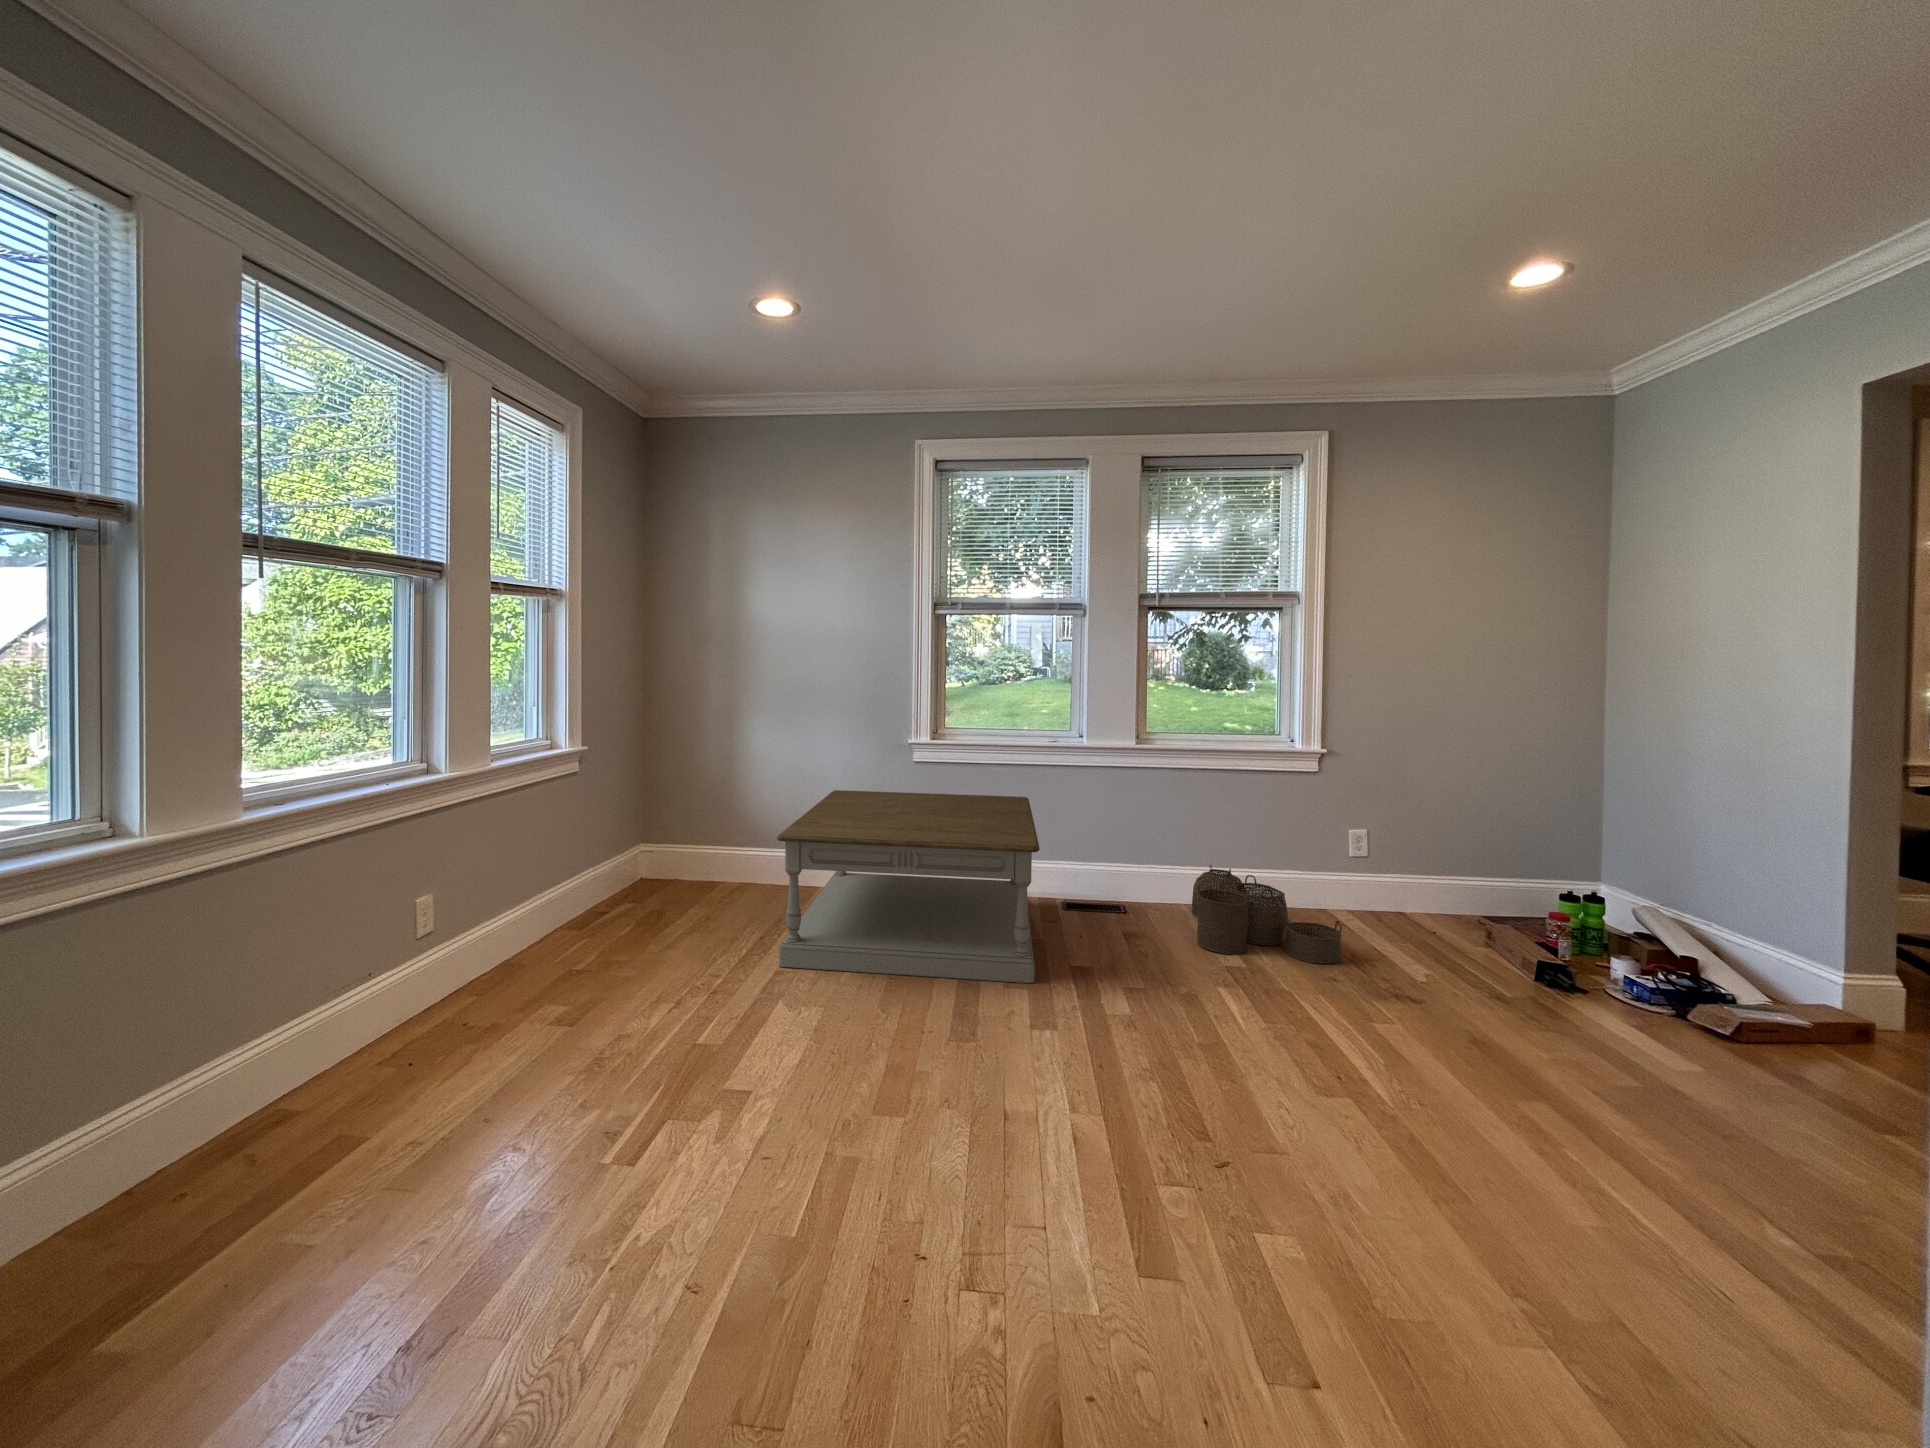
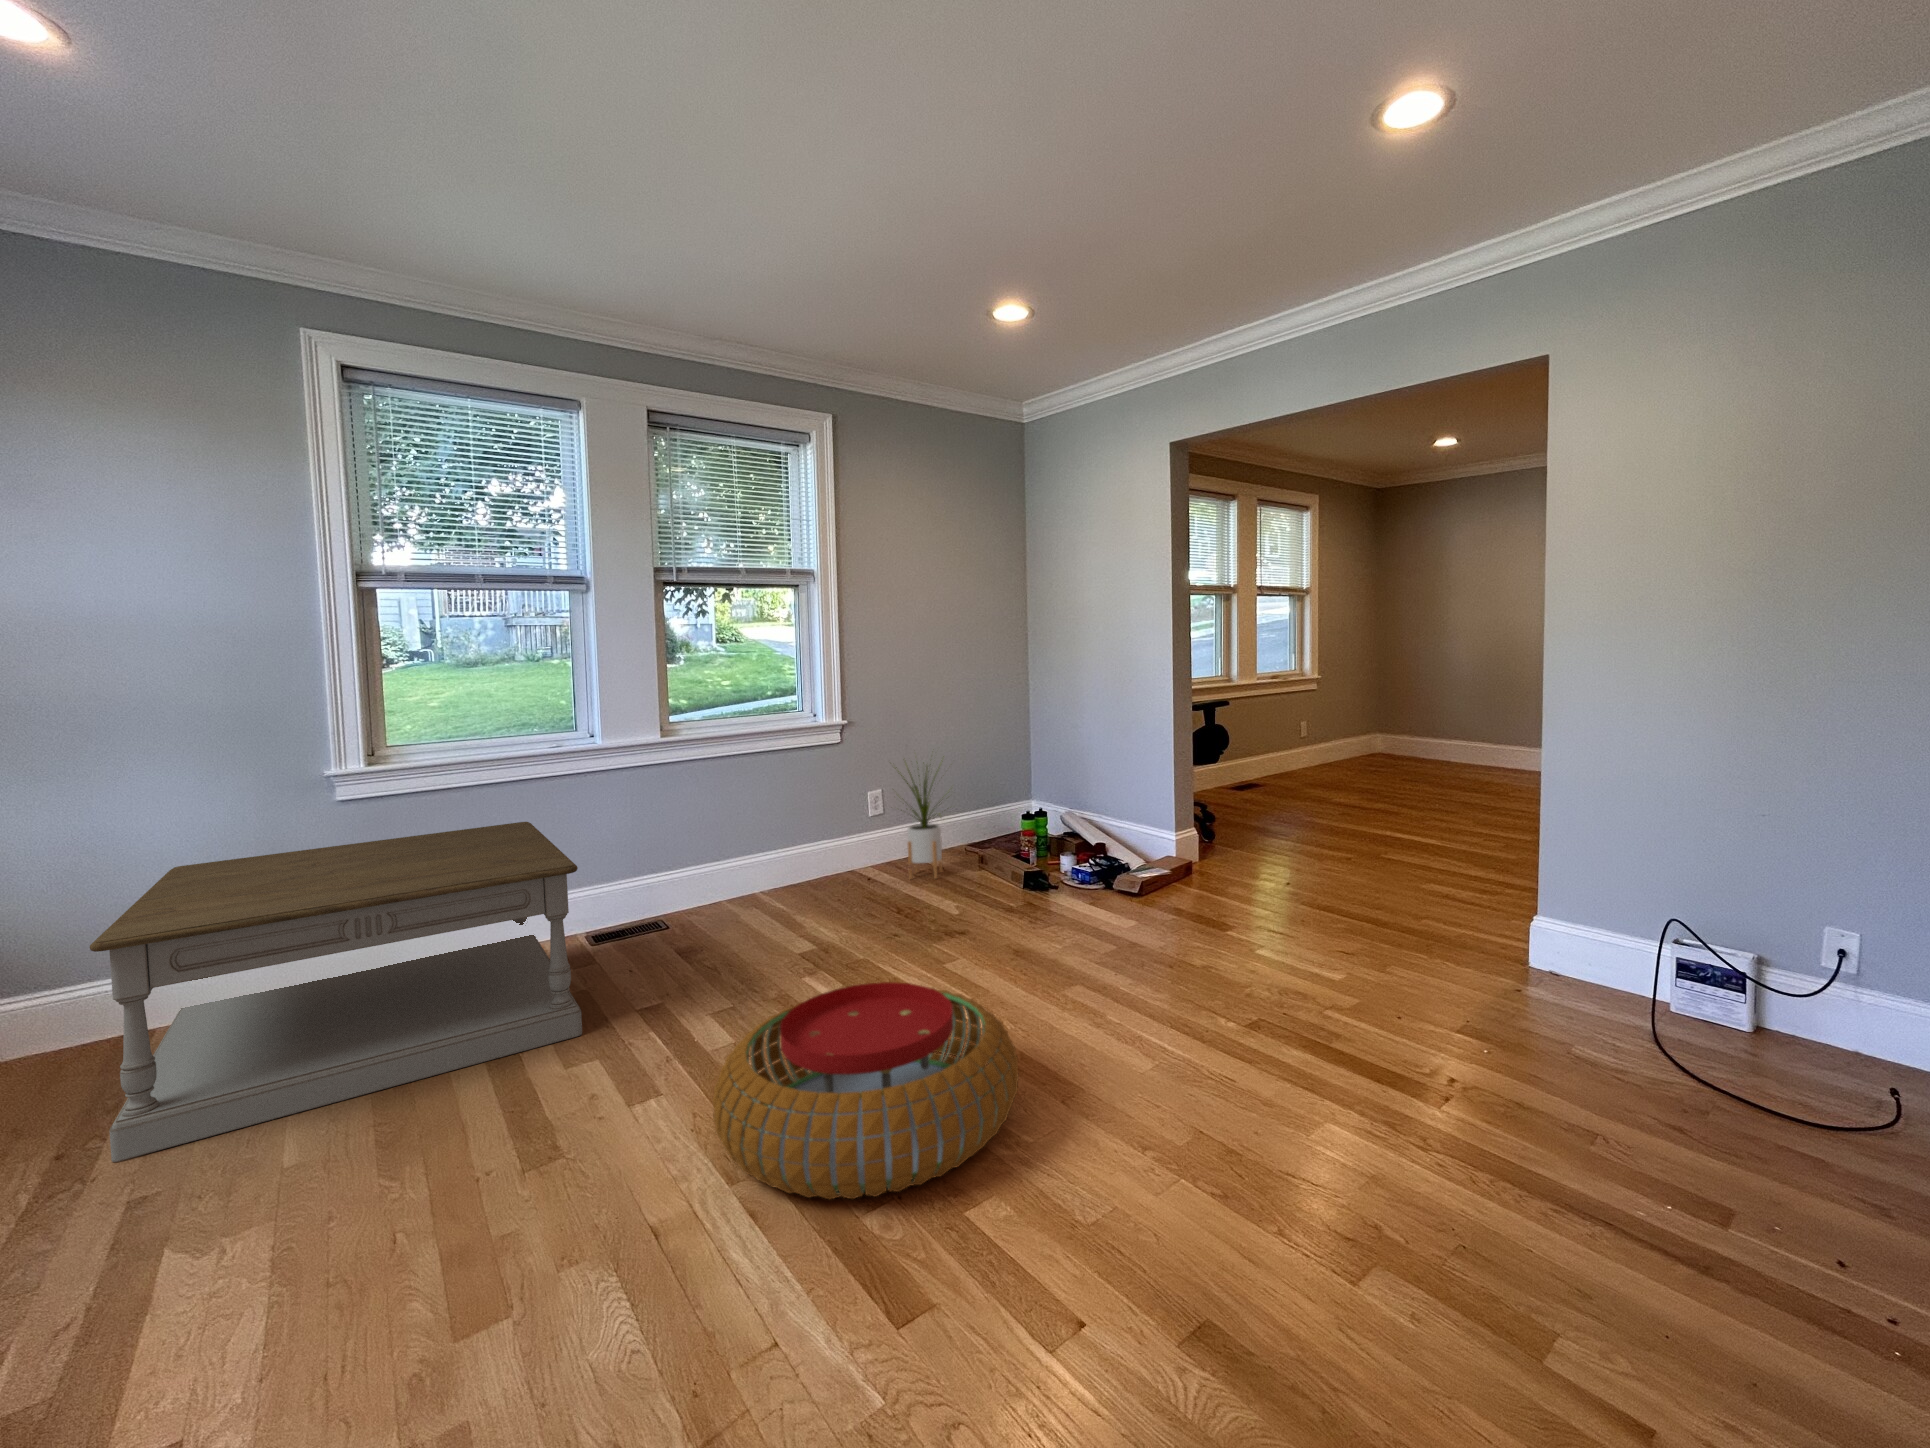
house plant: none [1363,784,1455,935] -> present [898,771,943,879]
woven basket: present [1192,865,1342,964] -> none [740,855,888,941]
pouf: none [1094,1034,1442,1299] -> present [712,982,1019,1199]

